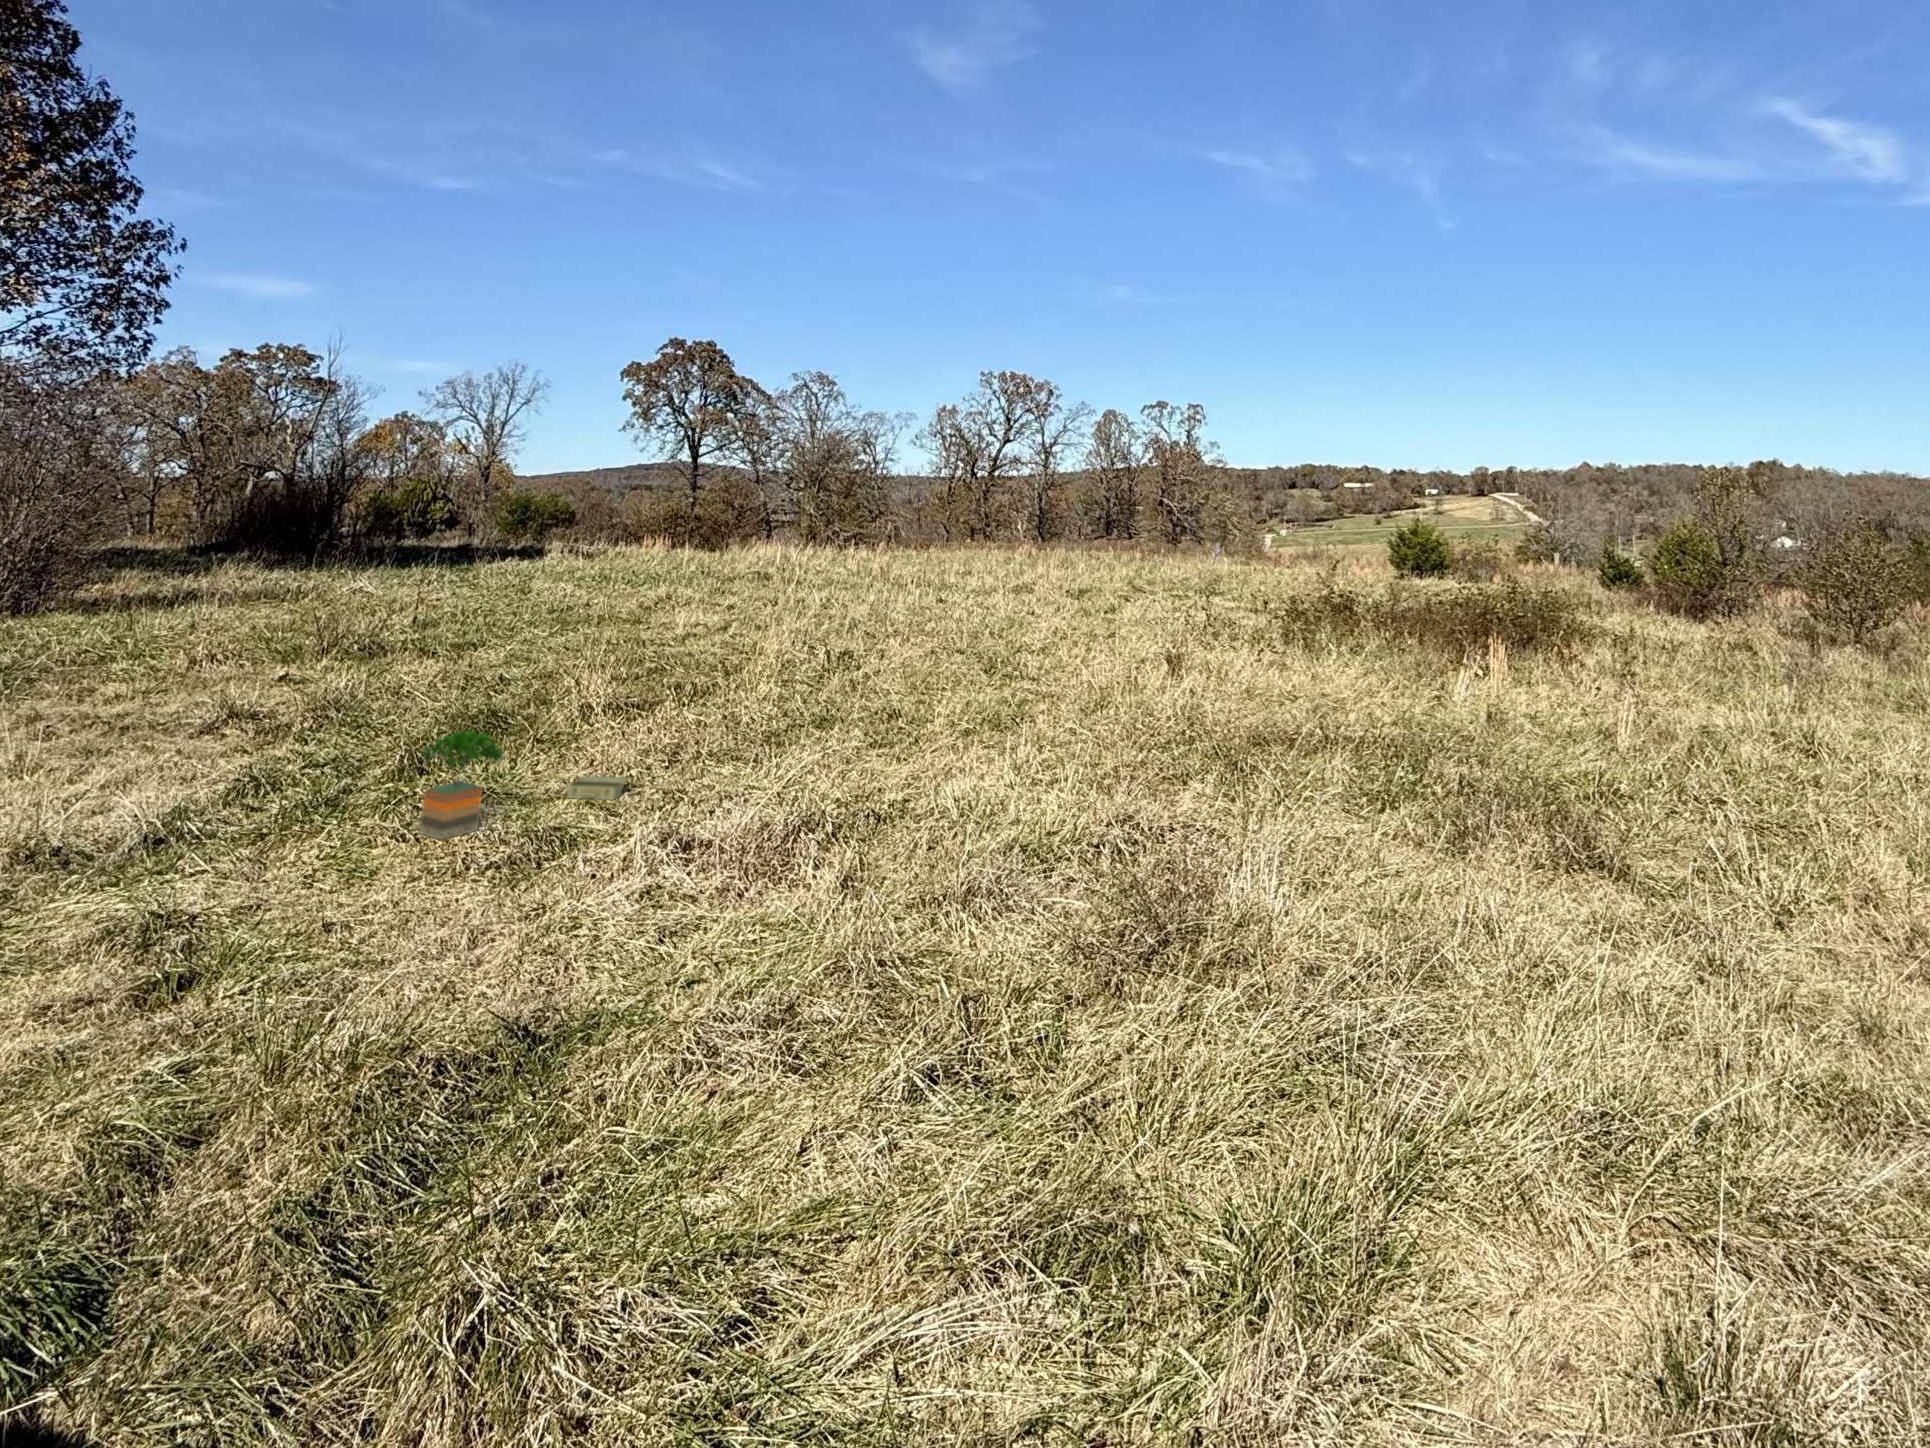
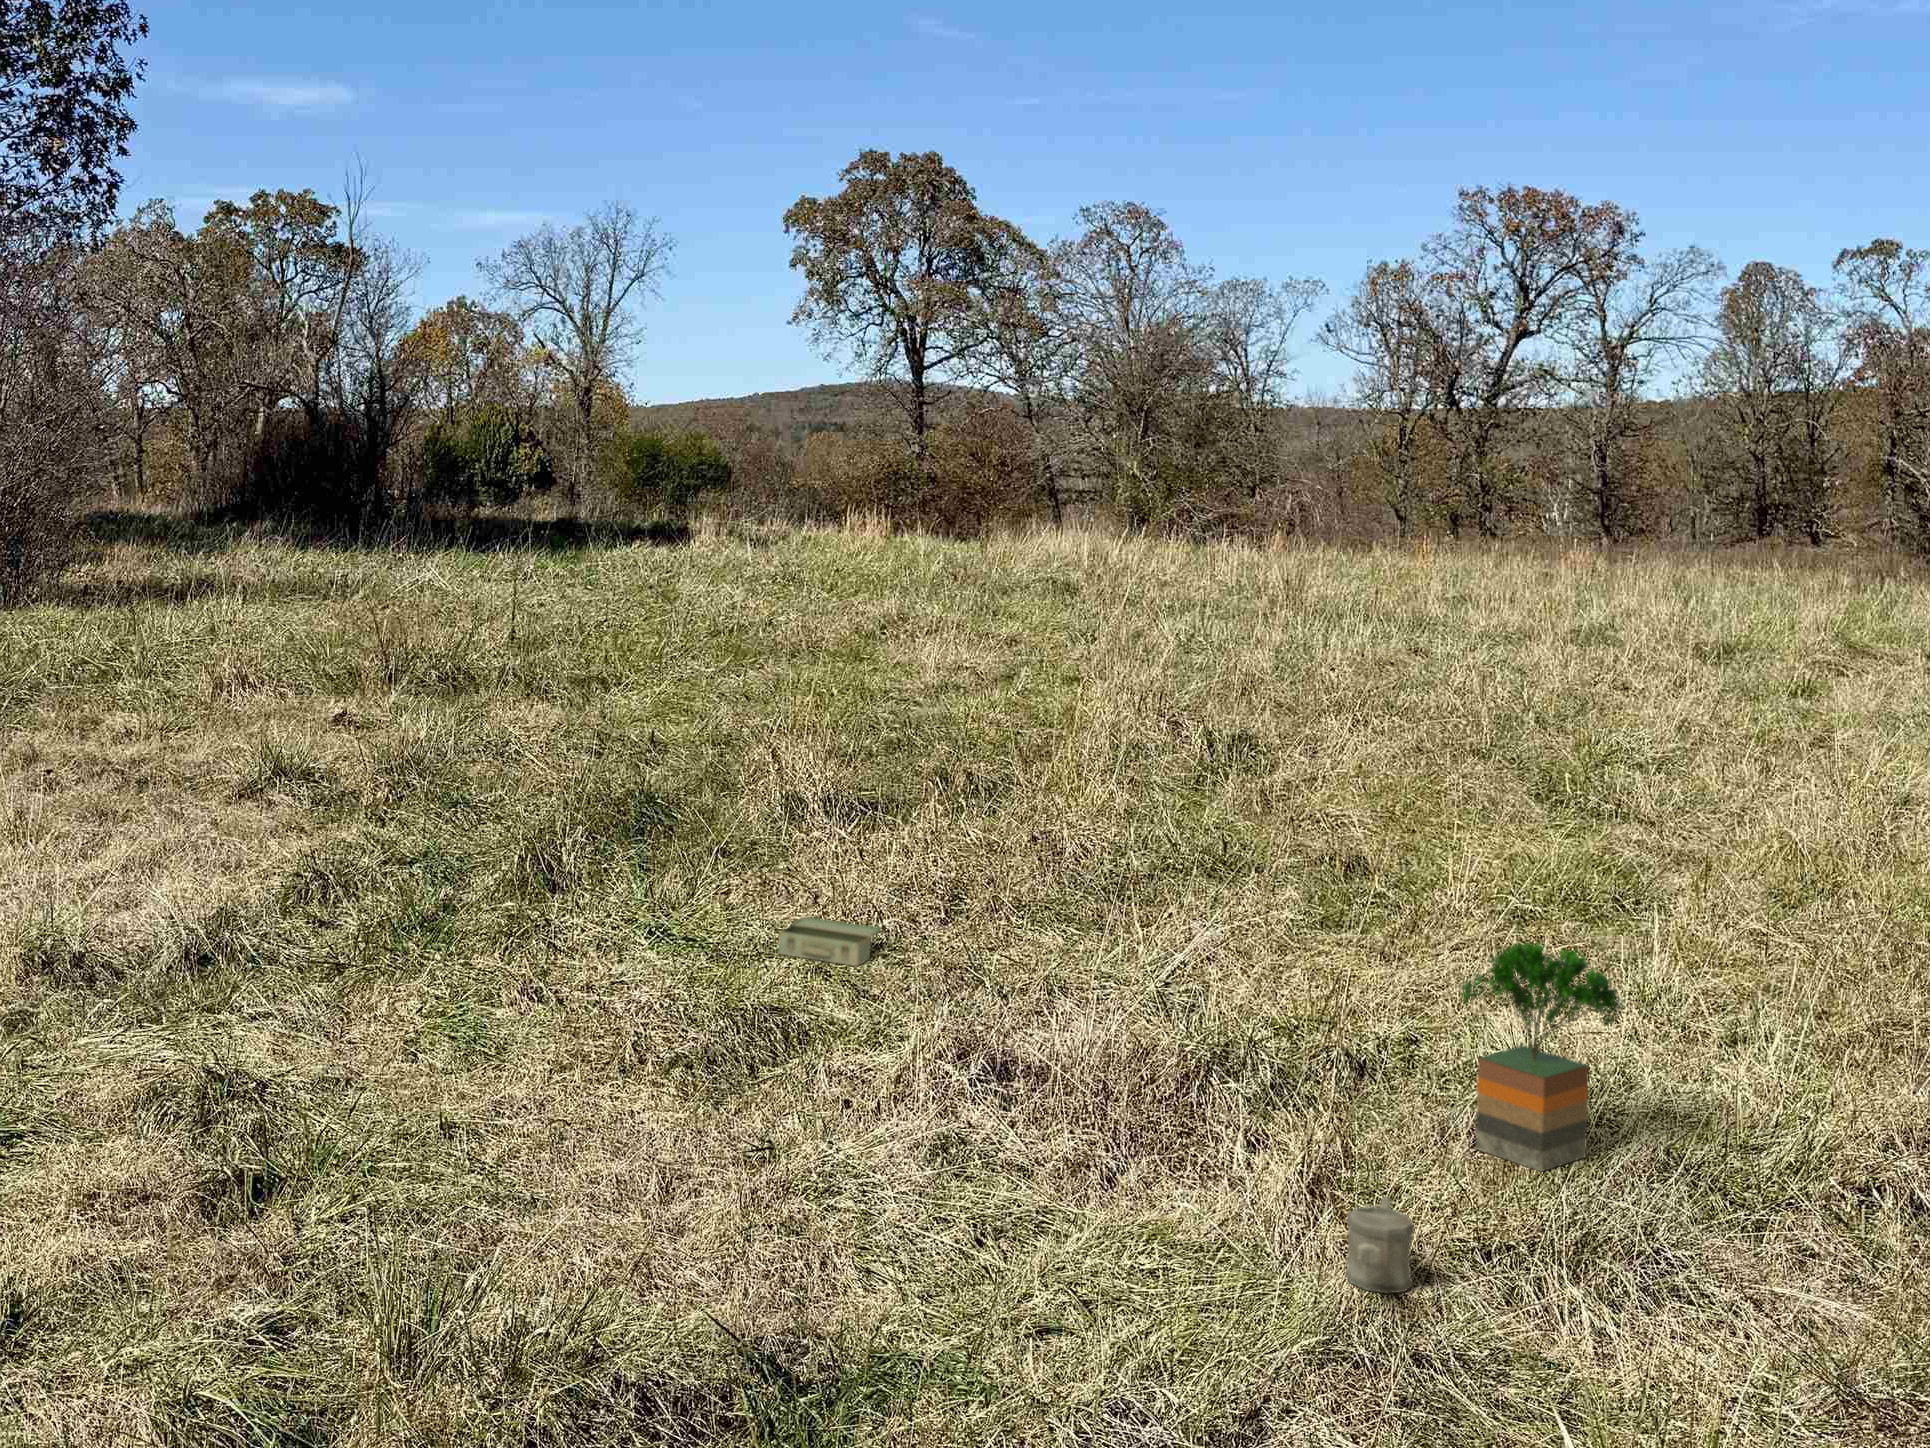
potted tree: present [420,730,503,840] -> present [1460,942,1626,1171]
watering can: none [846,883,881,931] -> present [1345,1197,1415,1293]

